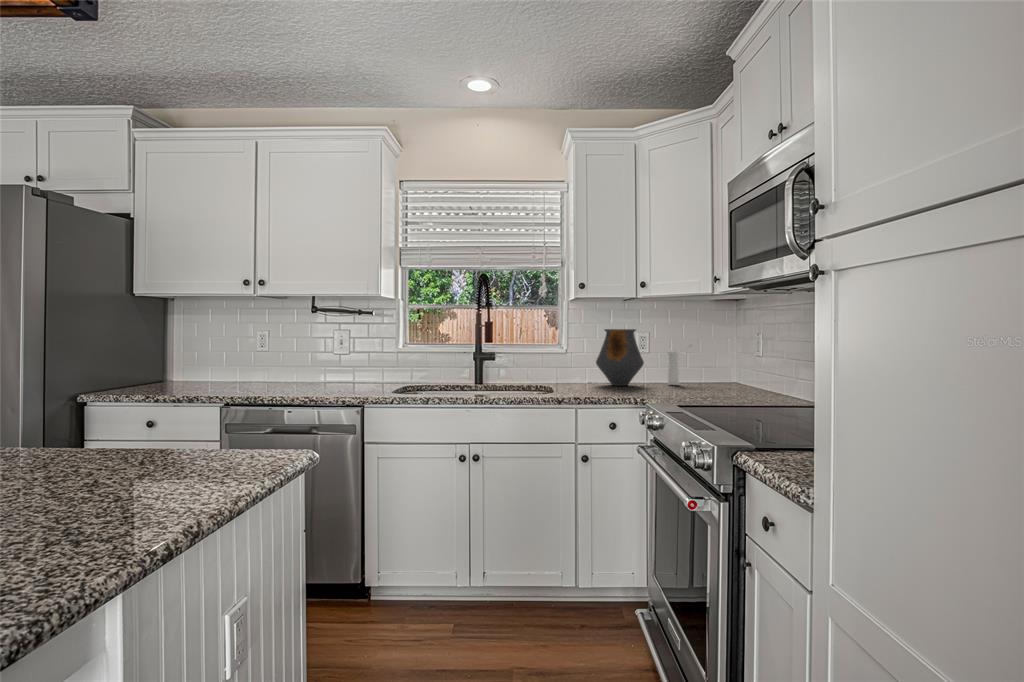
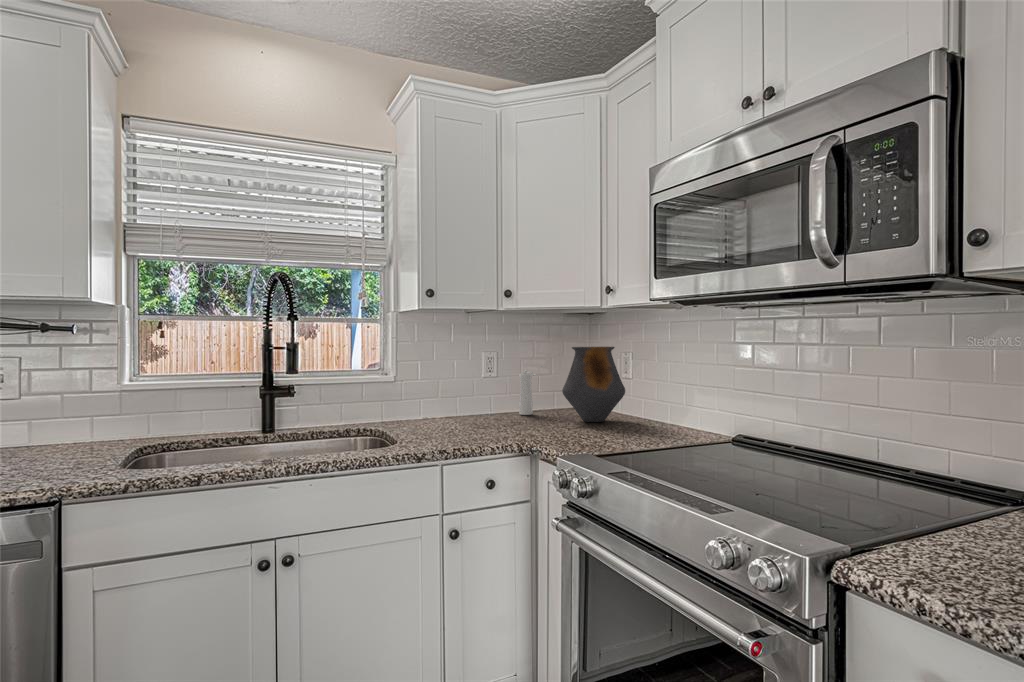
vase: present [596,329,644,386] -> present [562,347,625,422]

